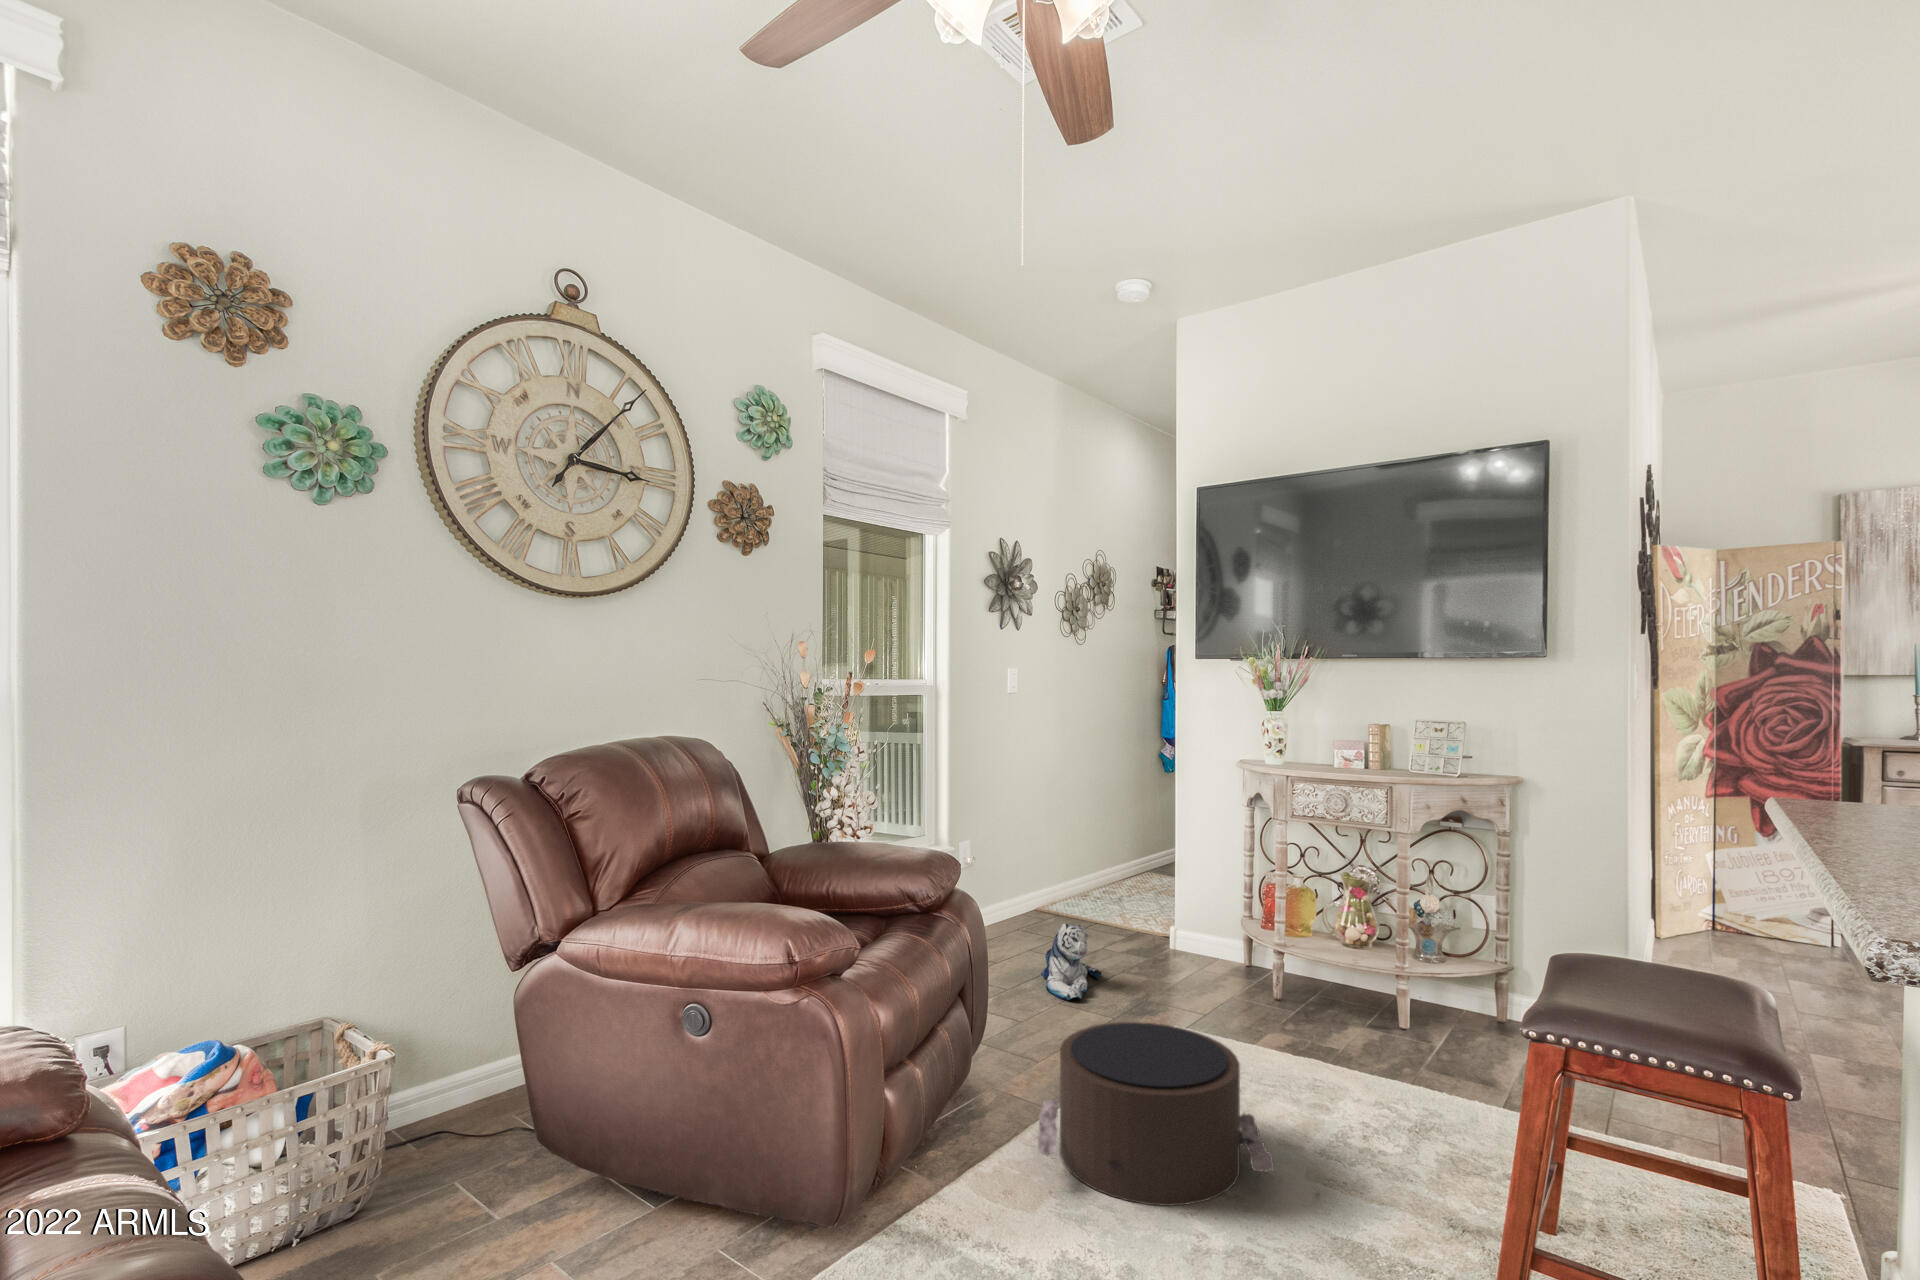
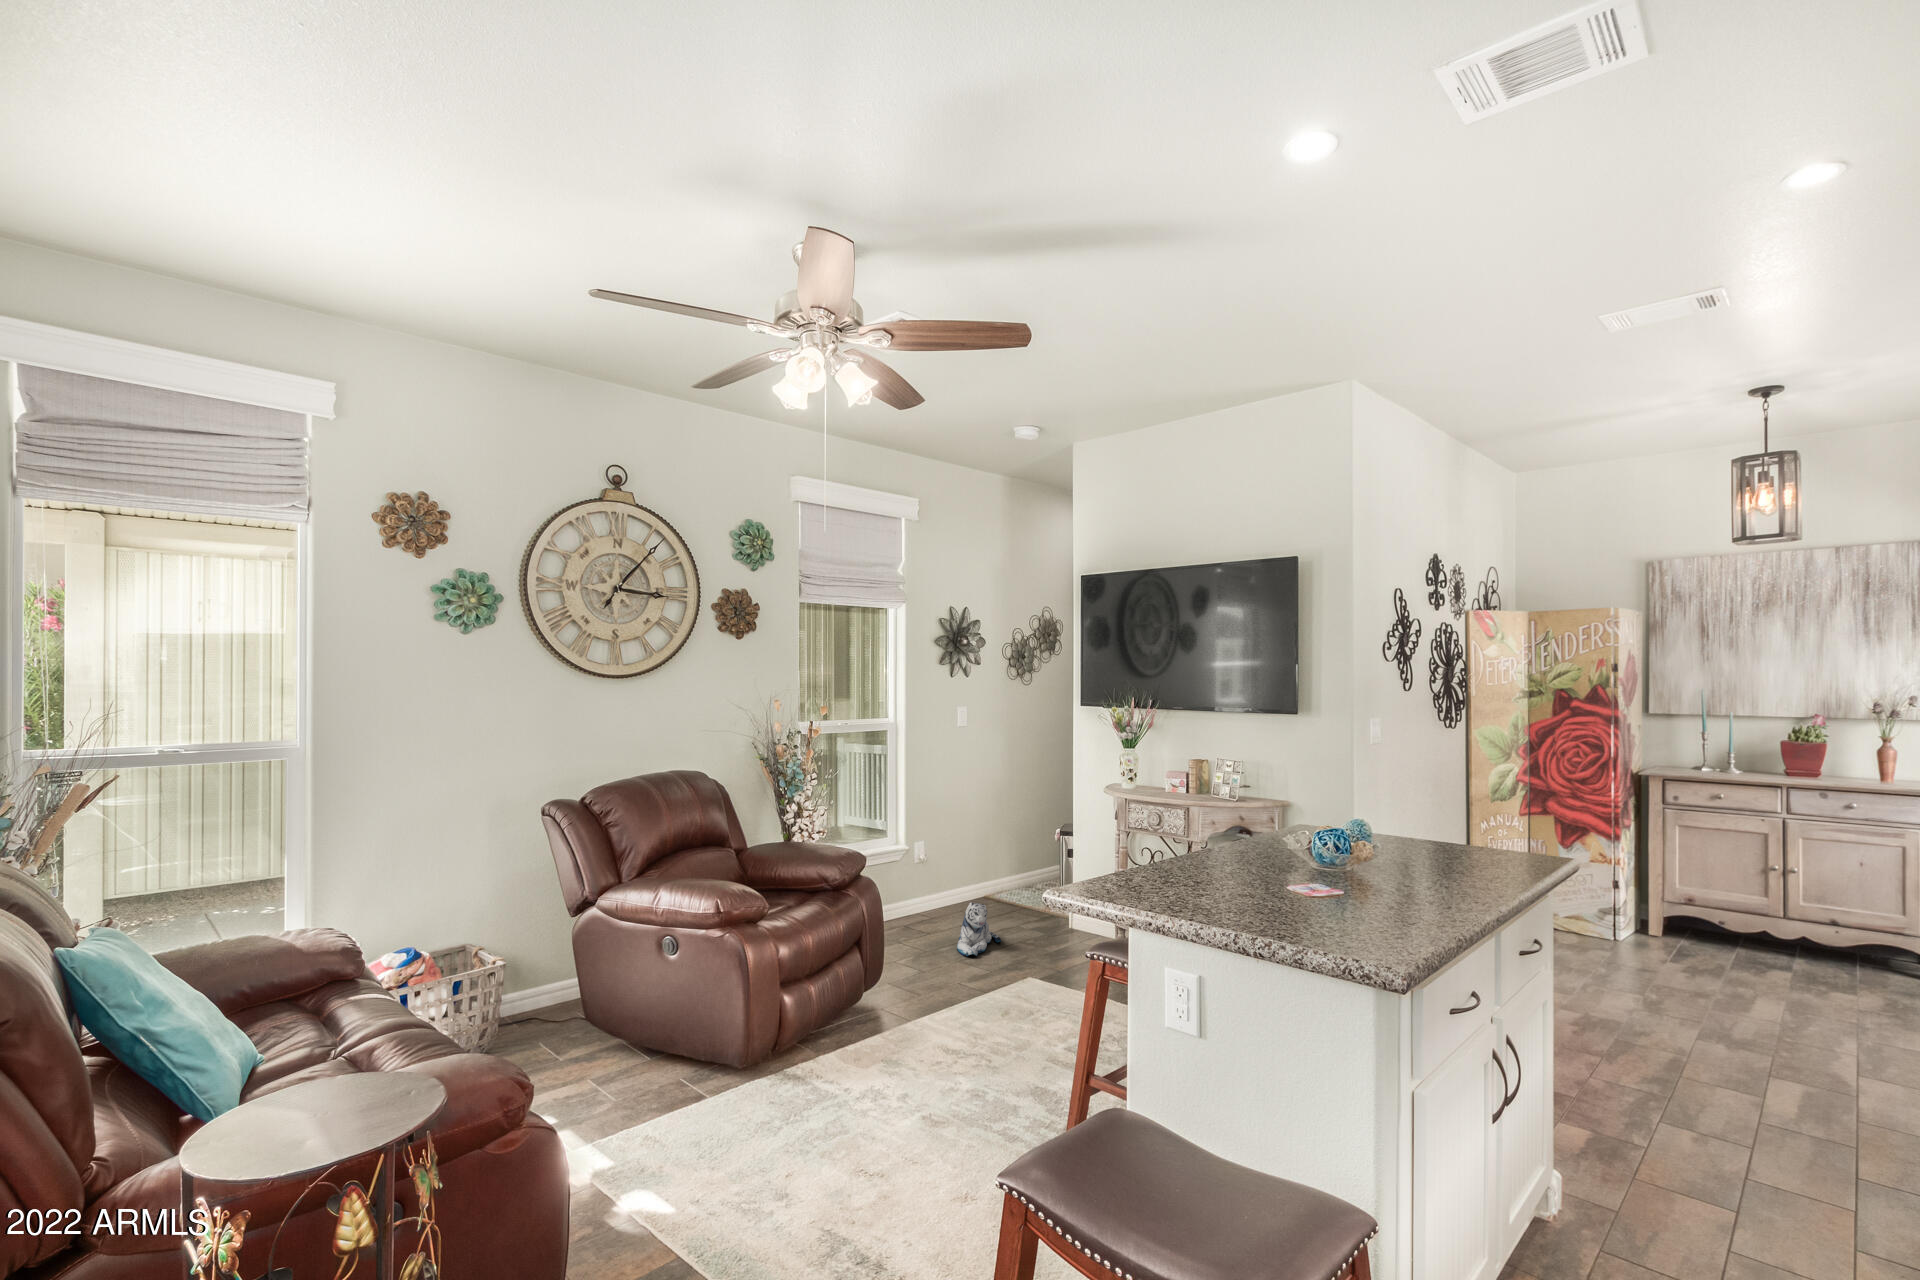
pouf: present [1037,1022,1274,1206] -> none [879,963,1027,1068]

